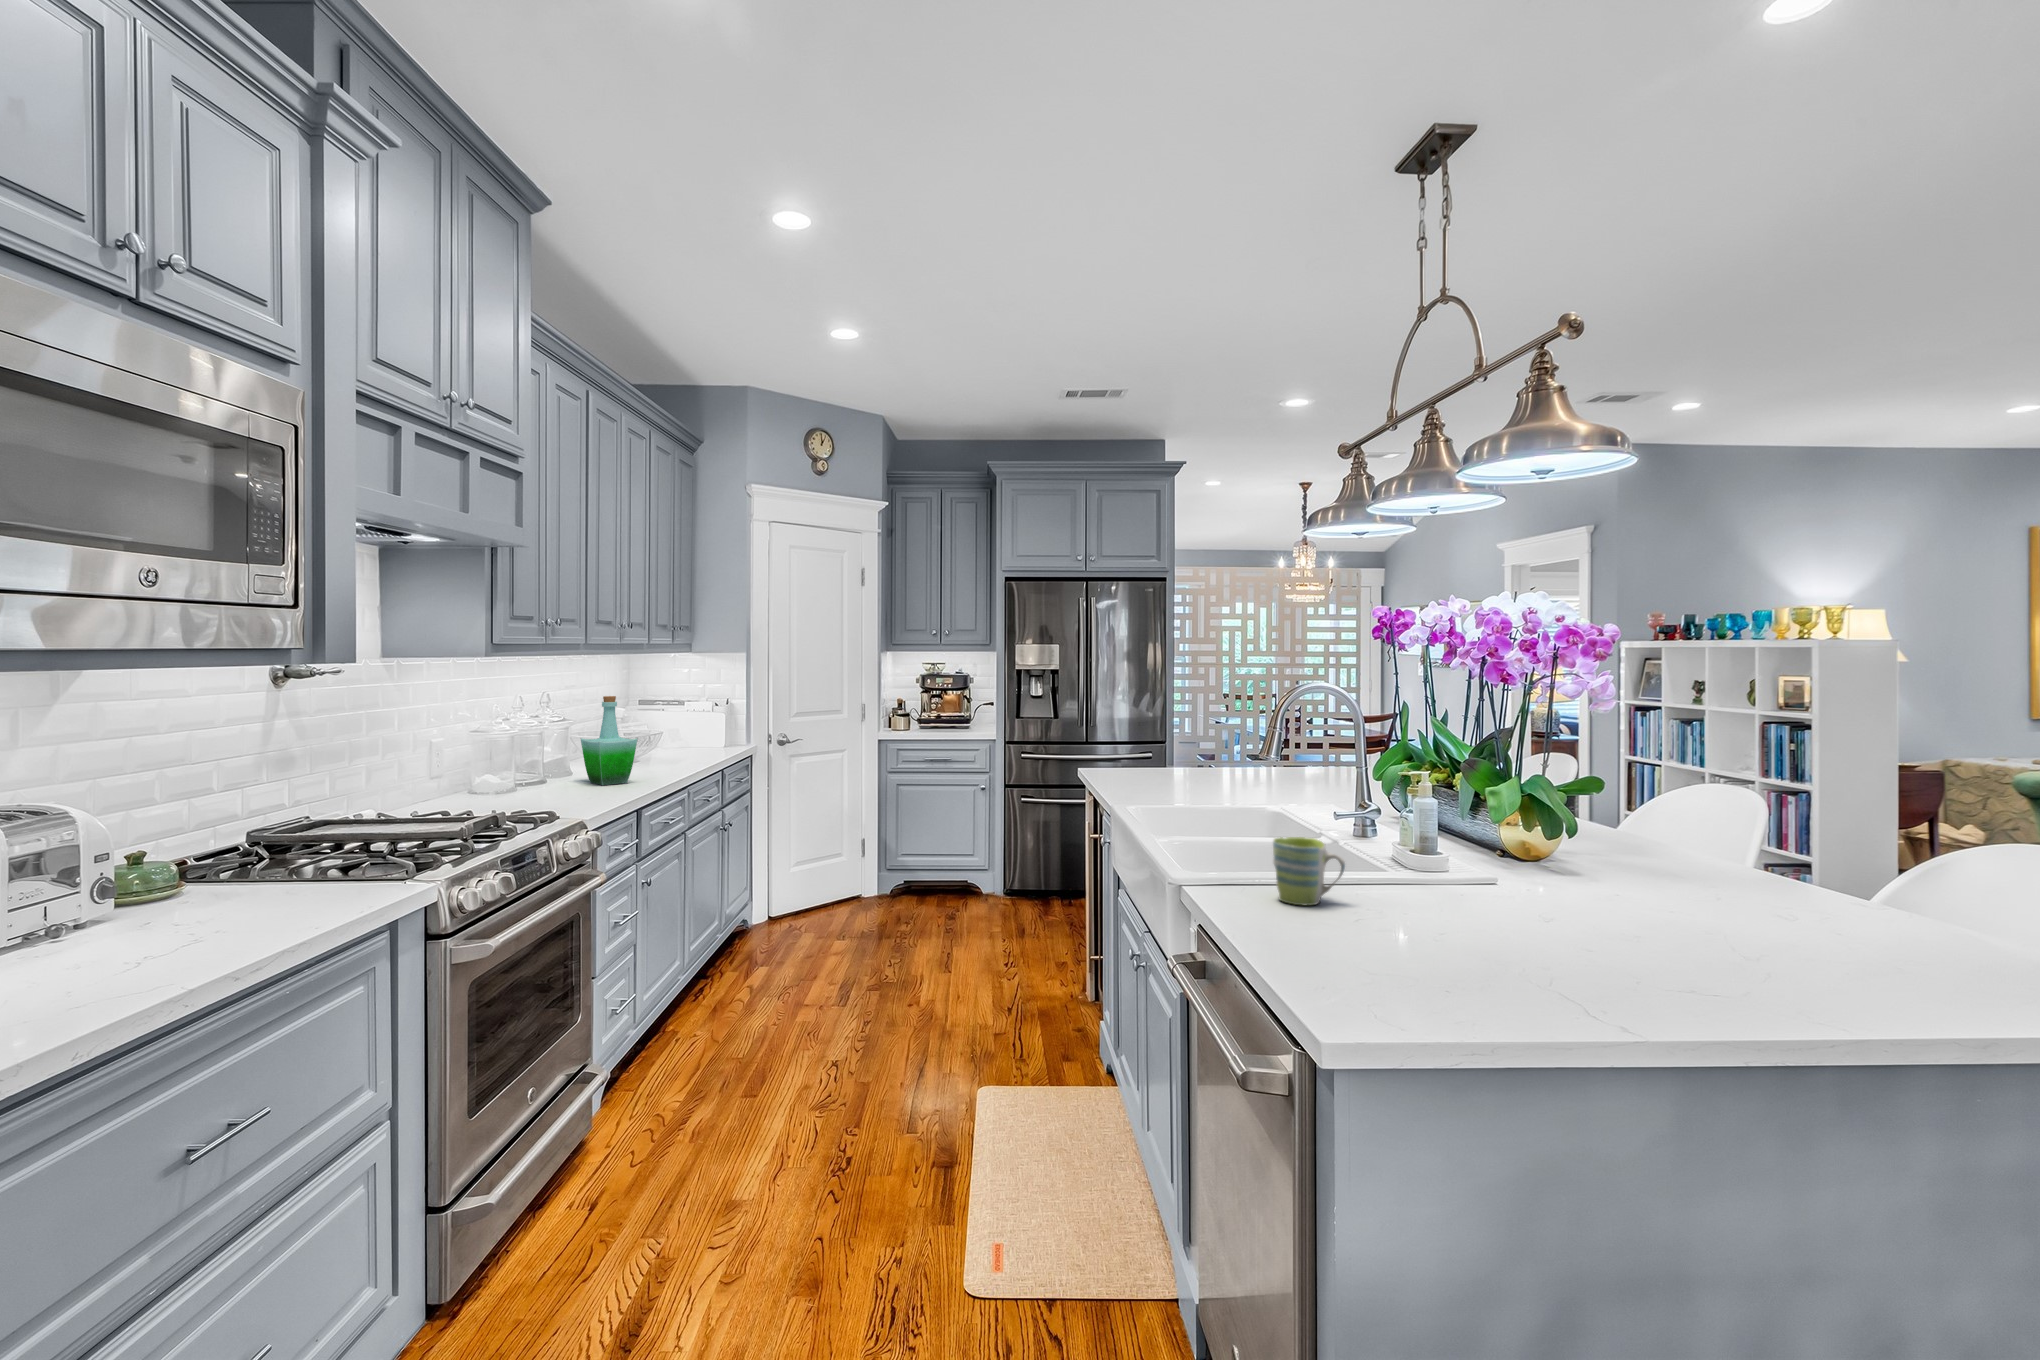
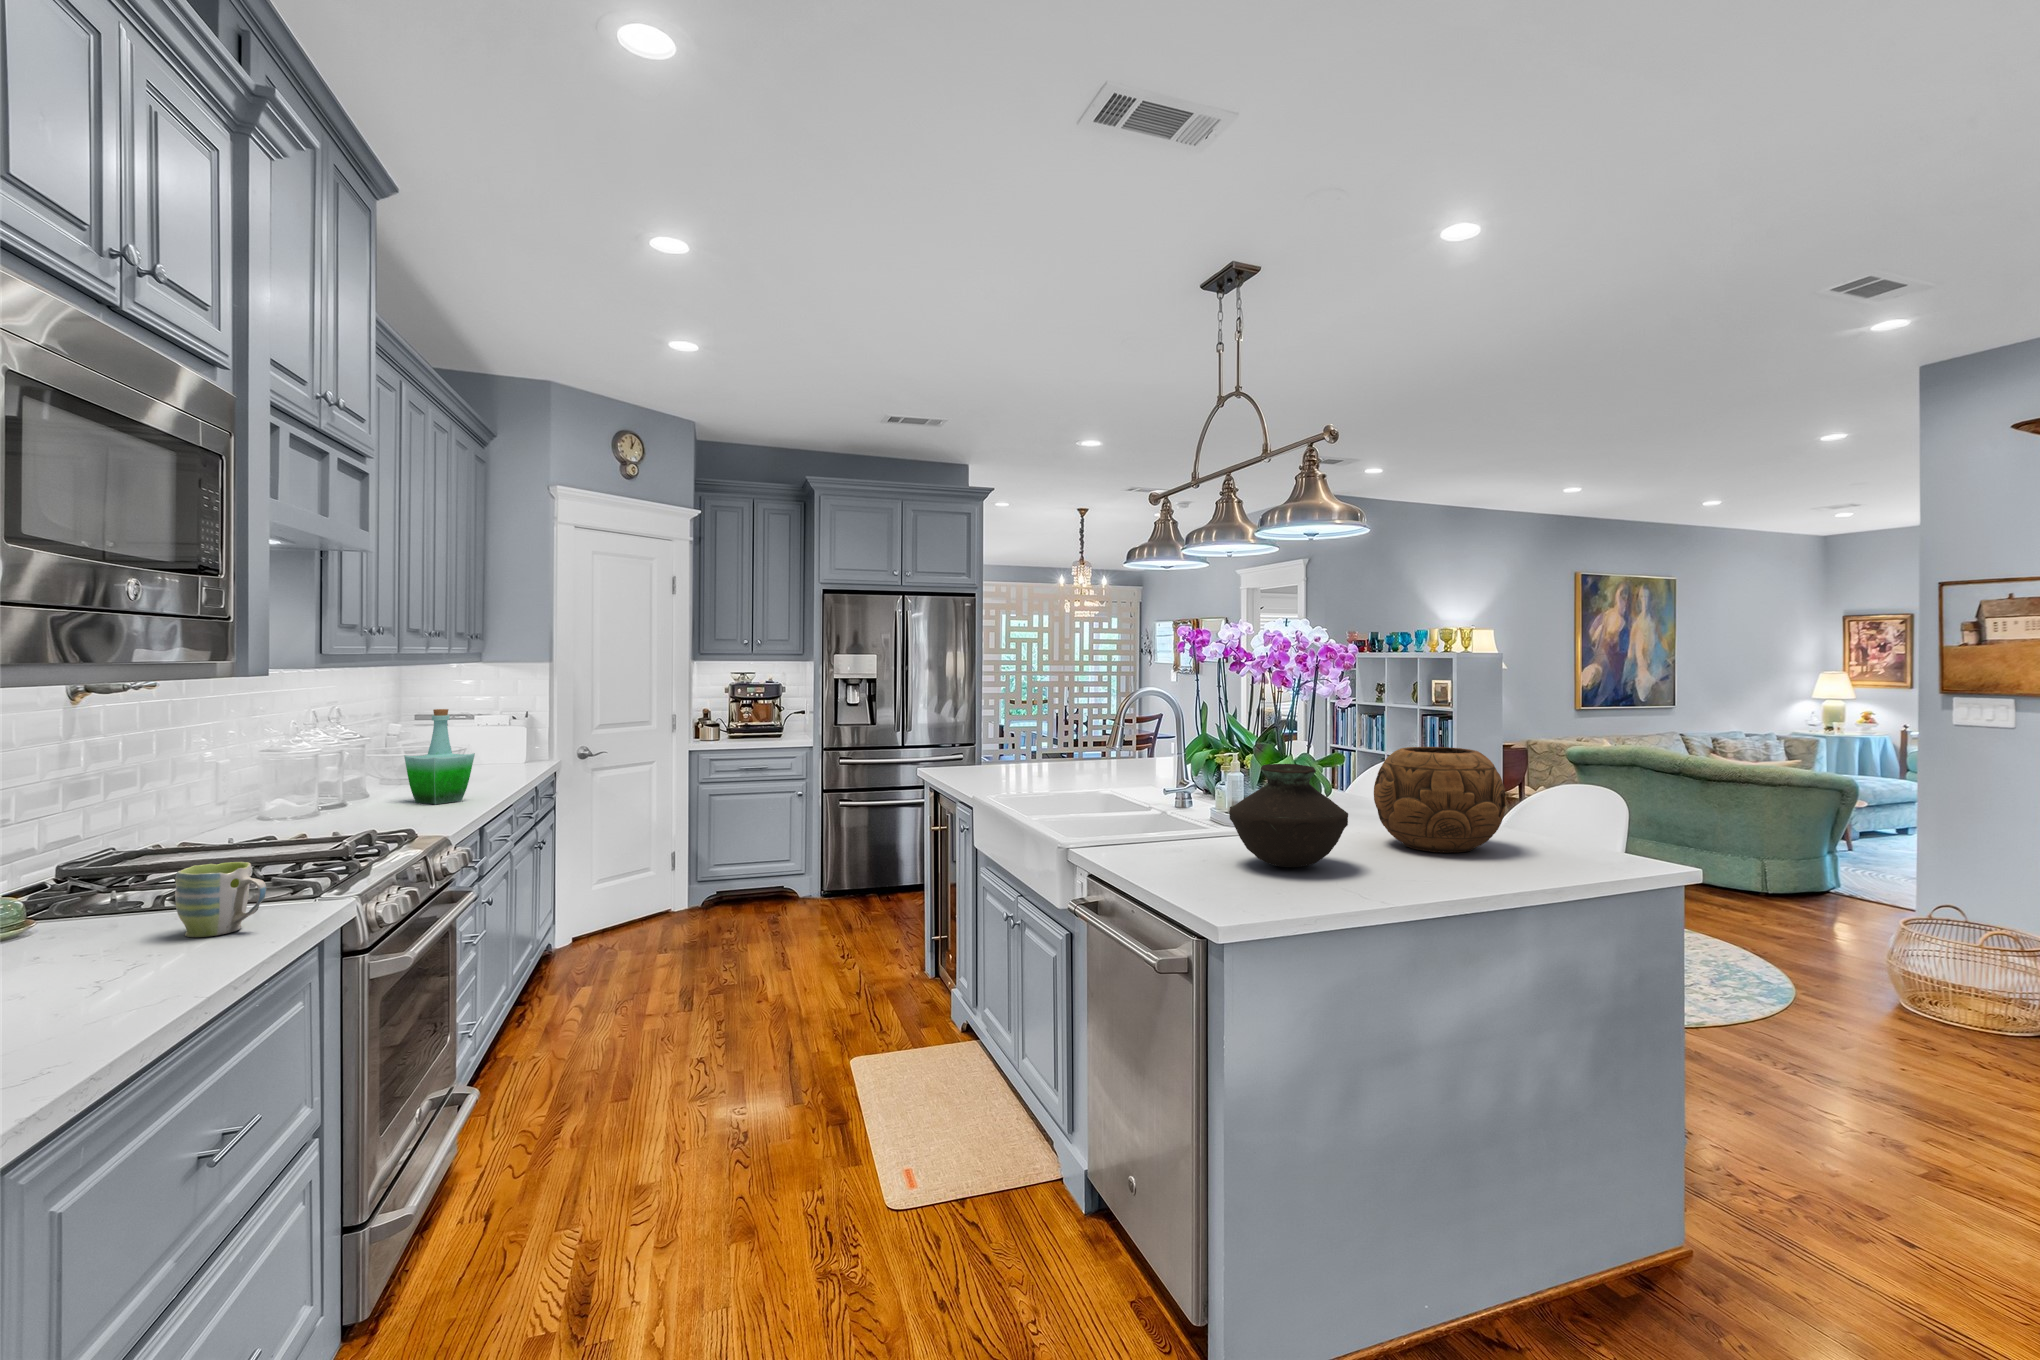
decorative bowl: none [1648,780,1912,958] -> present [1374,747,1506,853]
vase: none [1388,798,1590,960] -> present [1229,764,1348,867]
mug: present [1273,837,1345,906] -> present [175,862,266,937]

